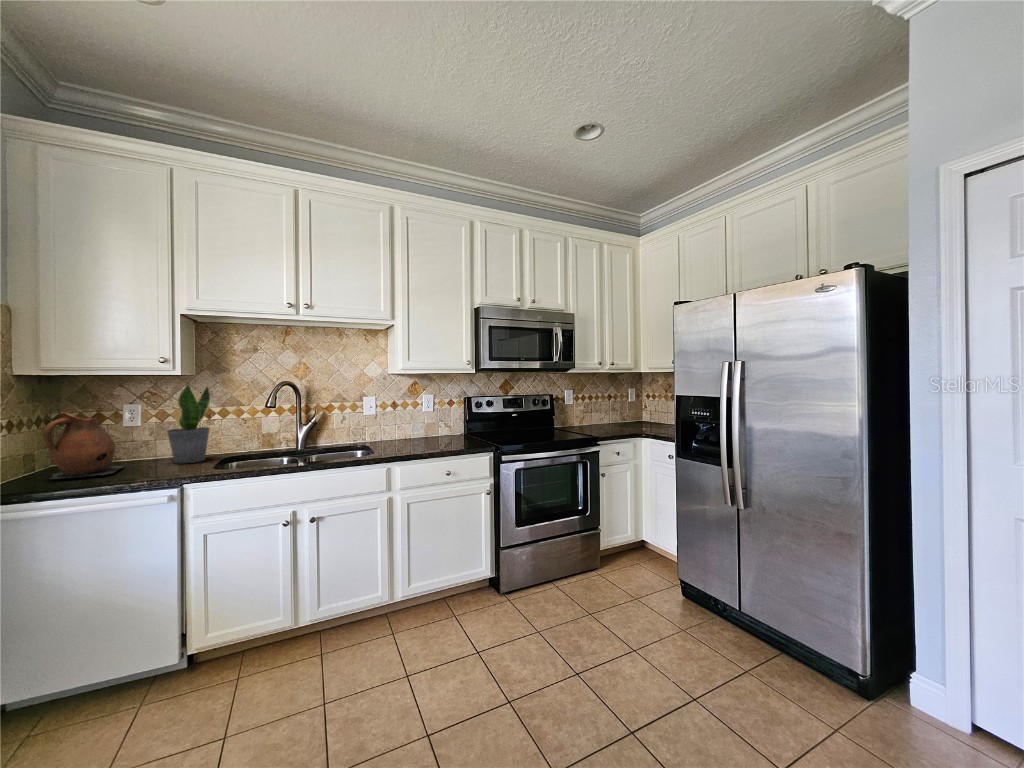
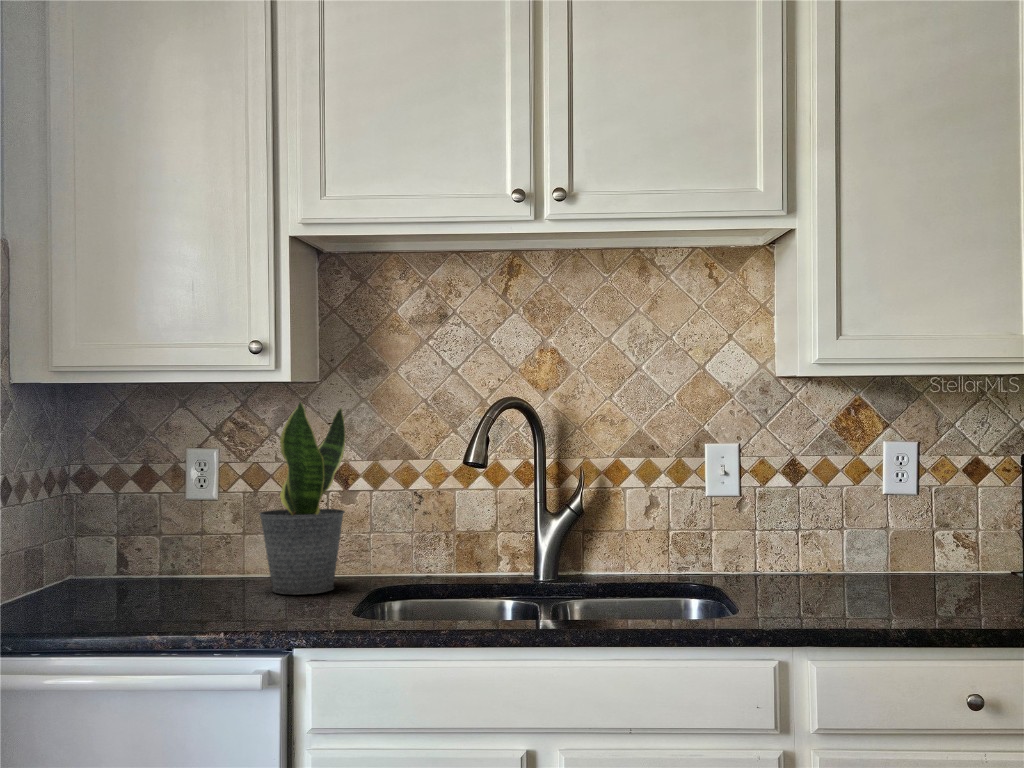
ceramic pitcher: present [44,412,124,479] -> none [46,462,182,610]

